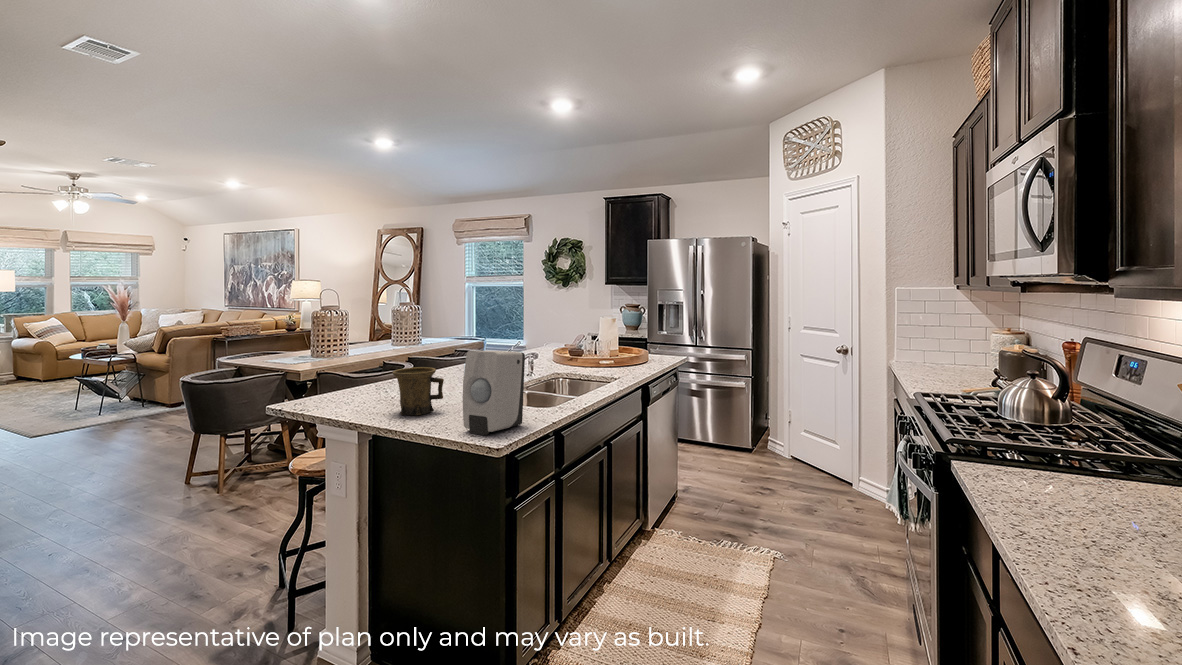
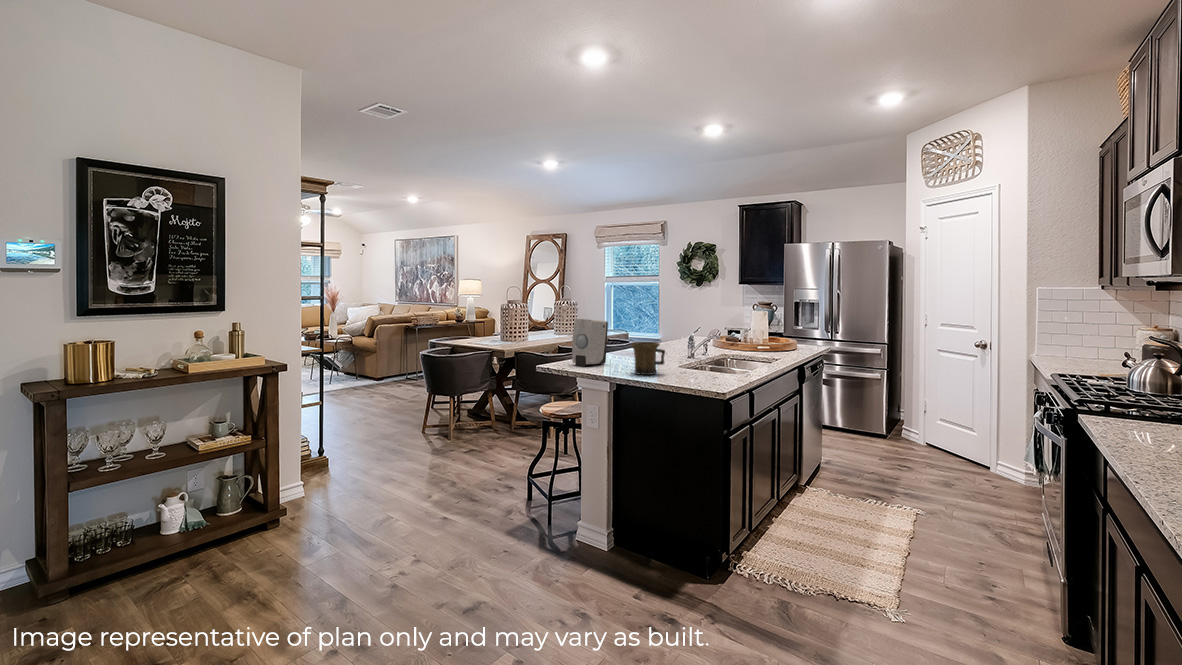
soap dispenser: present [463,351,525,435] -> present [572,319,608,366]

